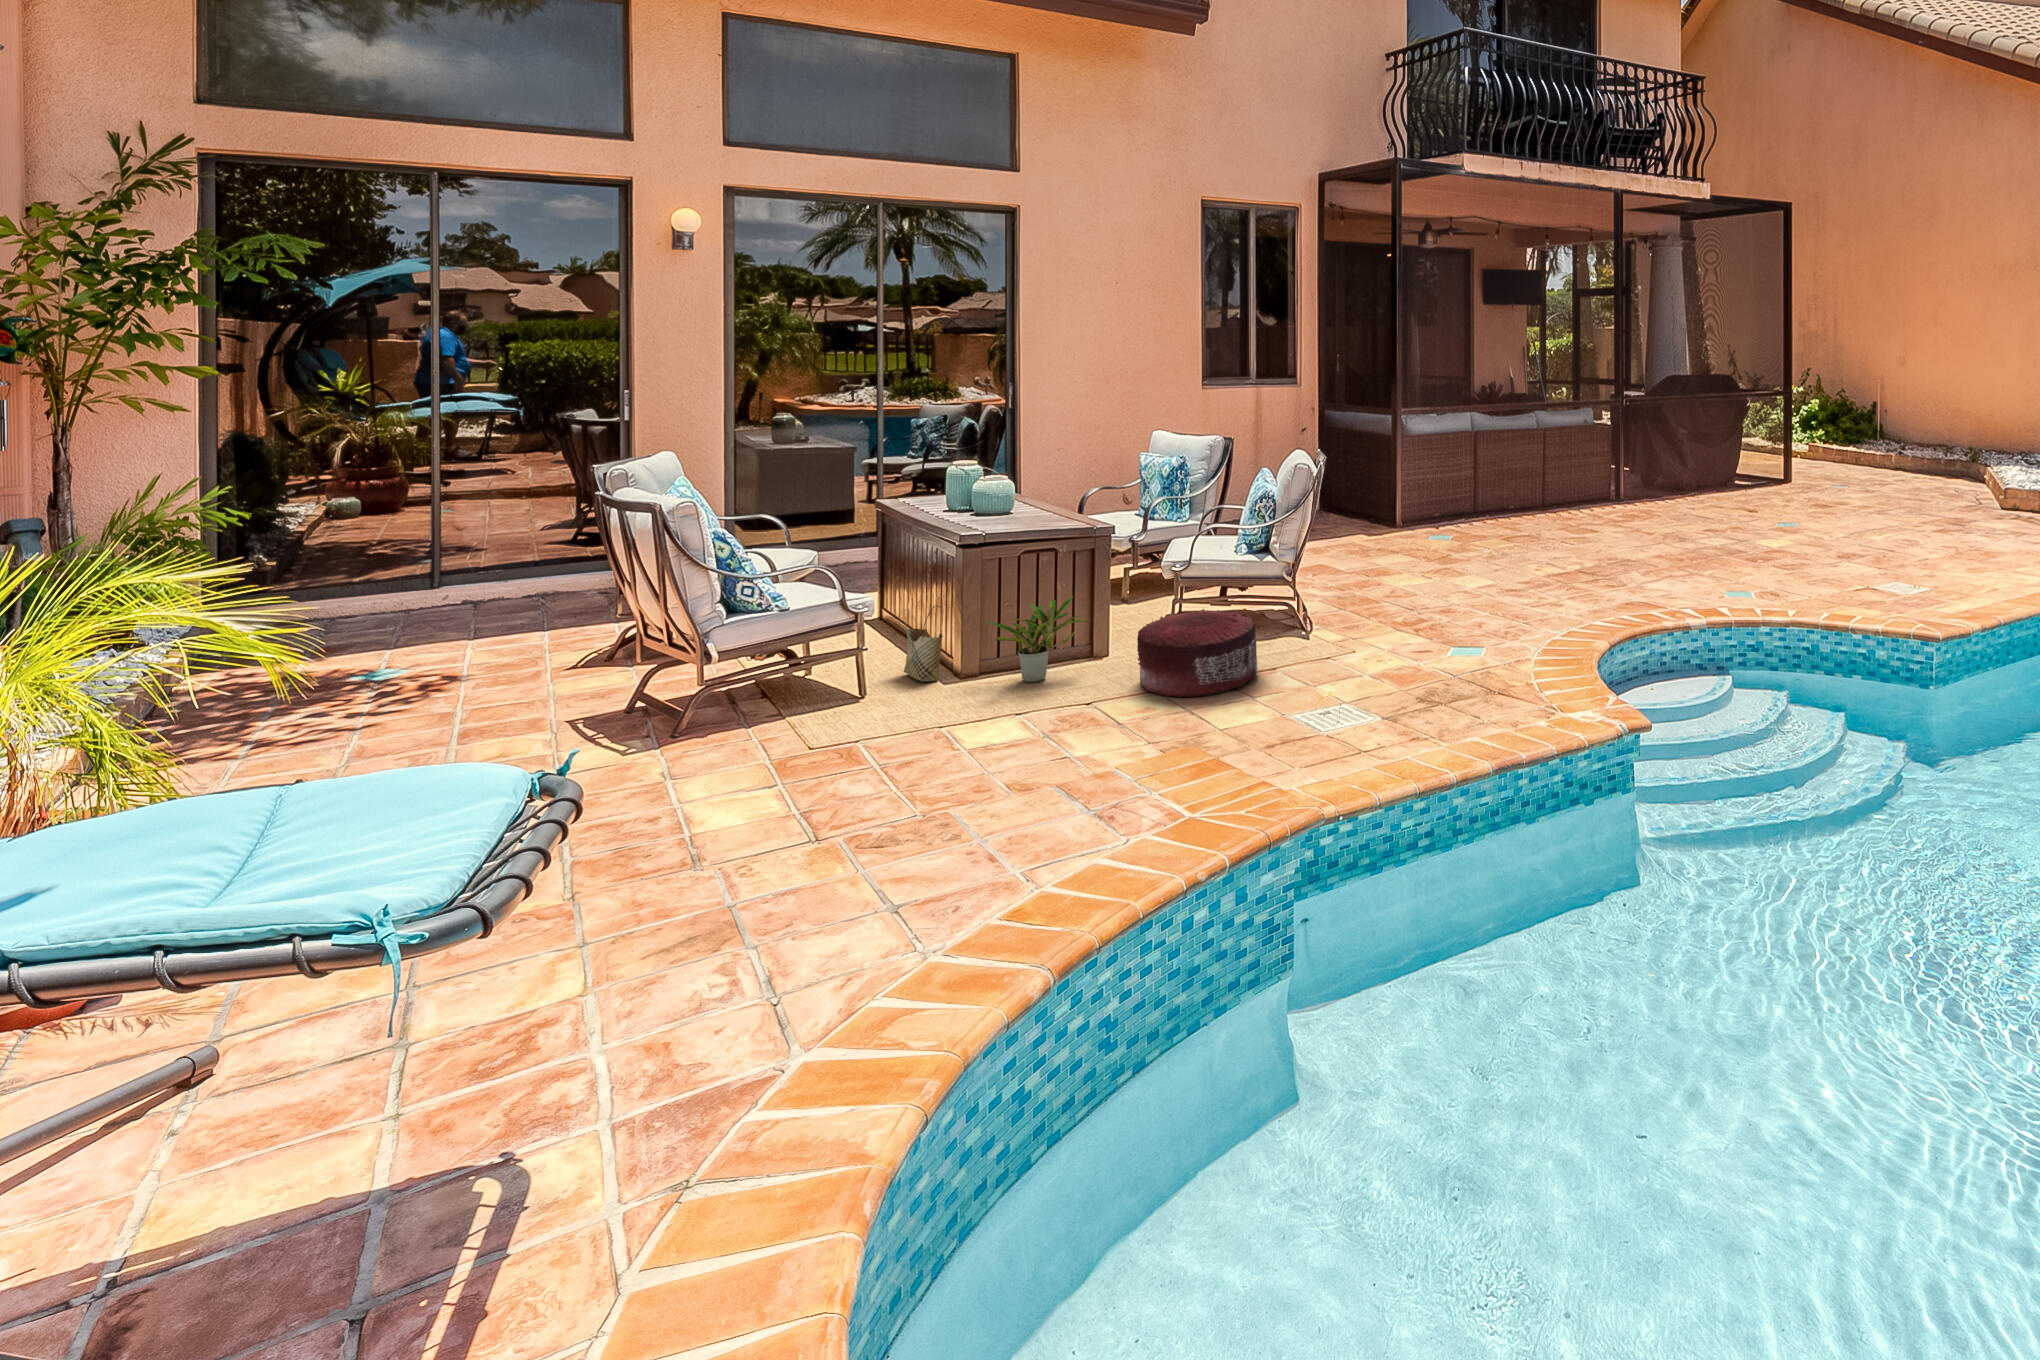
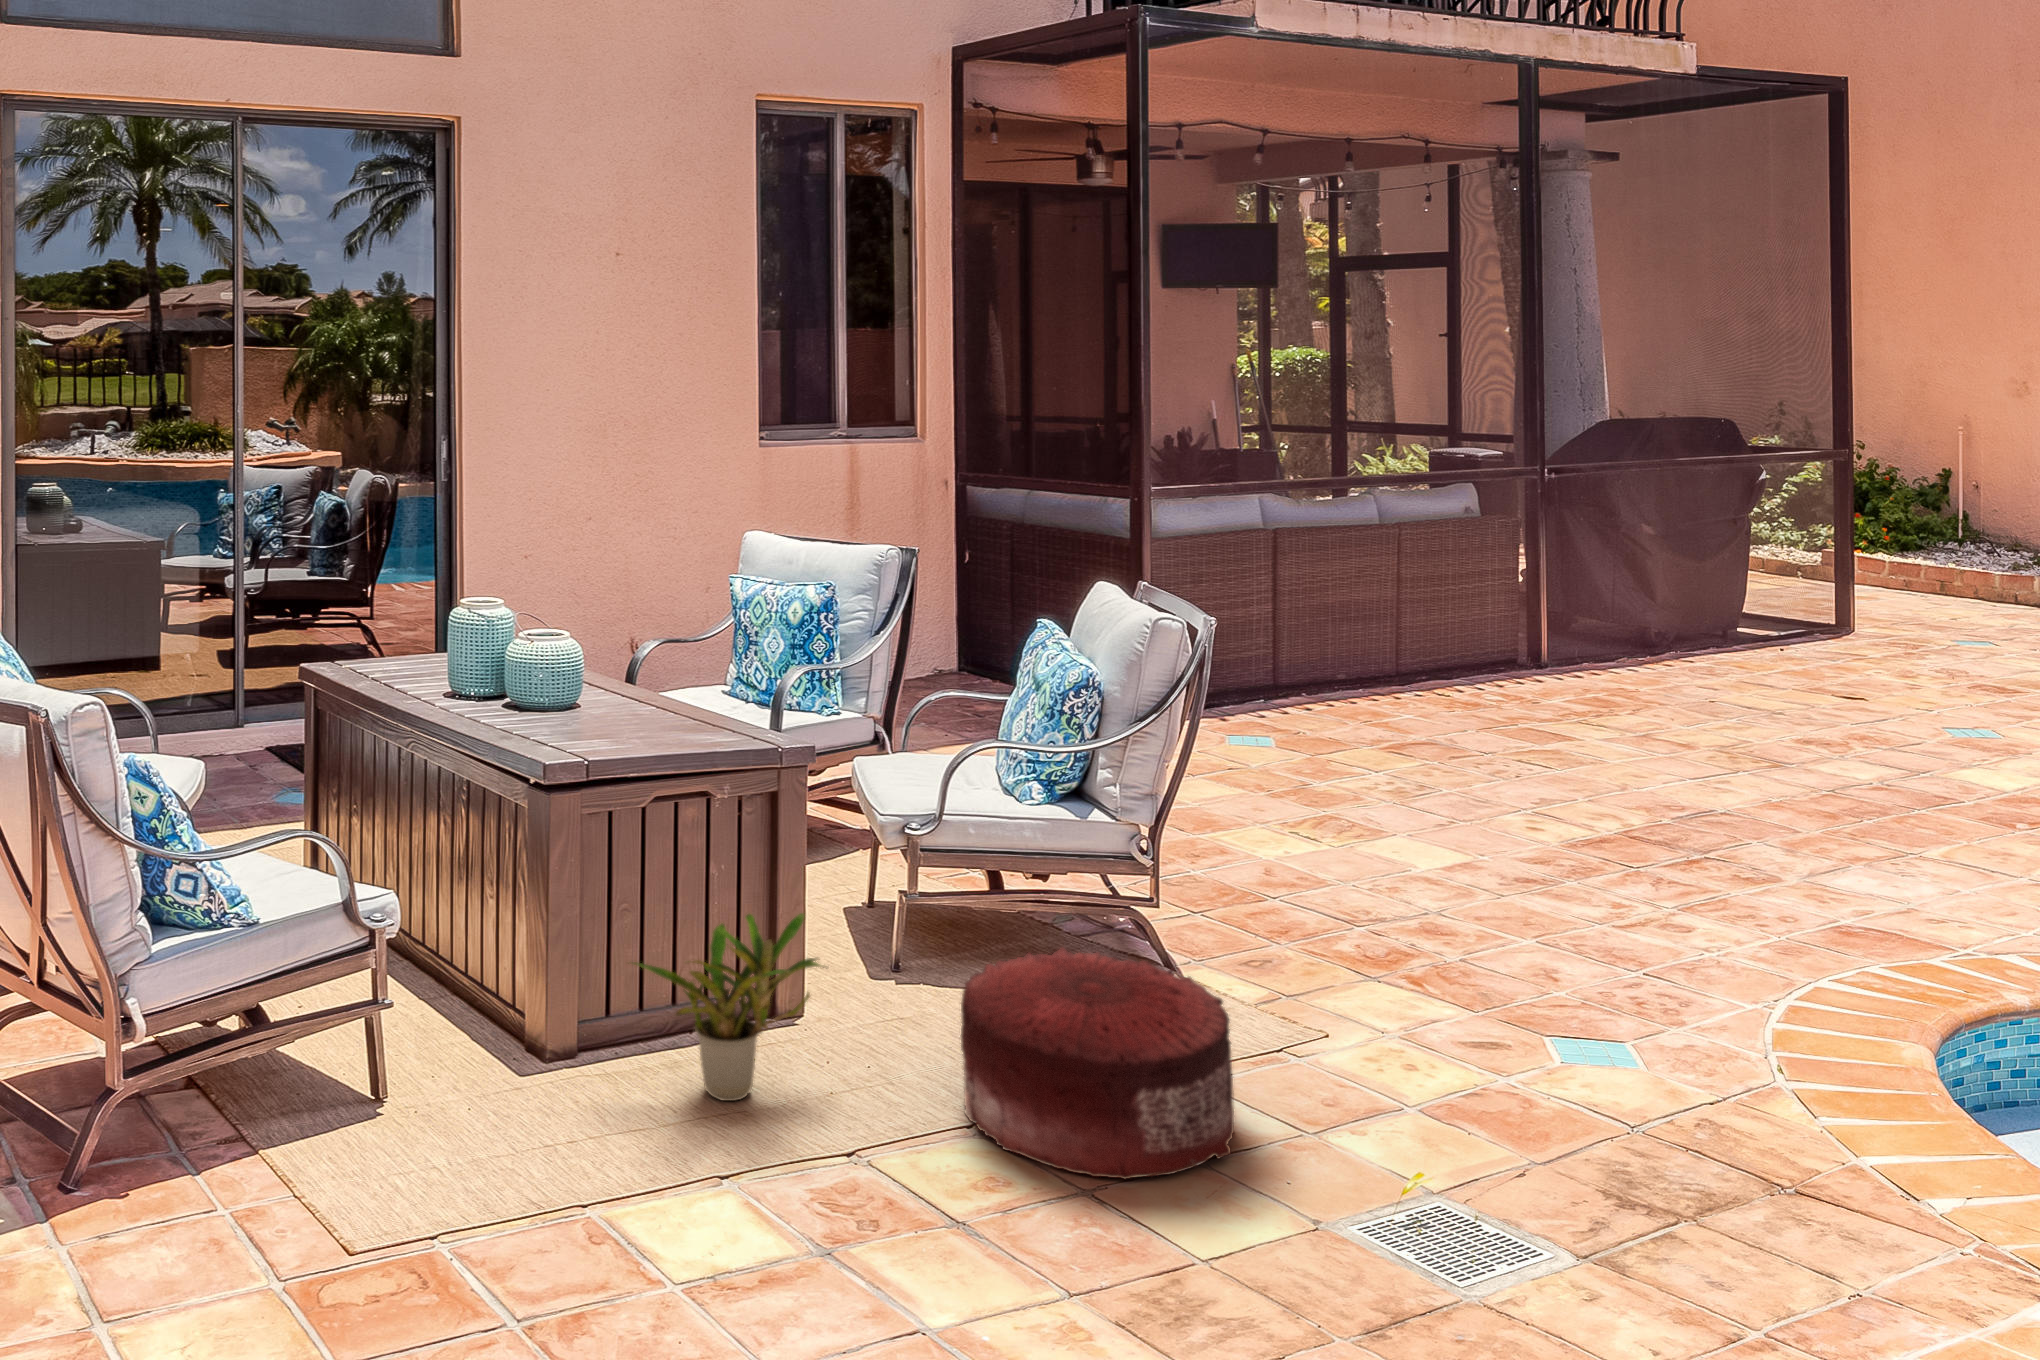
woven basket: present [904,605,943,682] -> none [450,915,537,1083]

